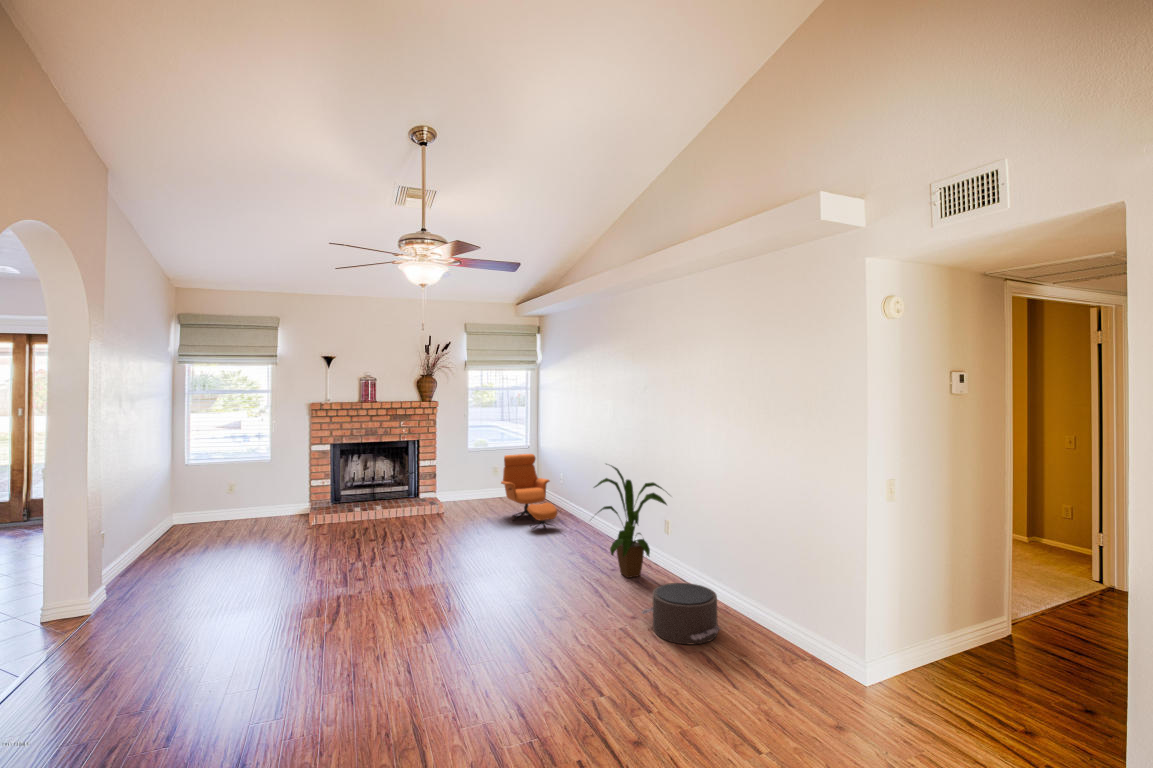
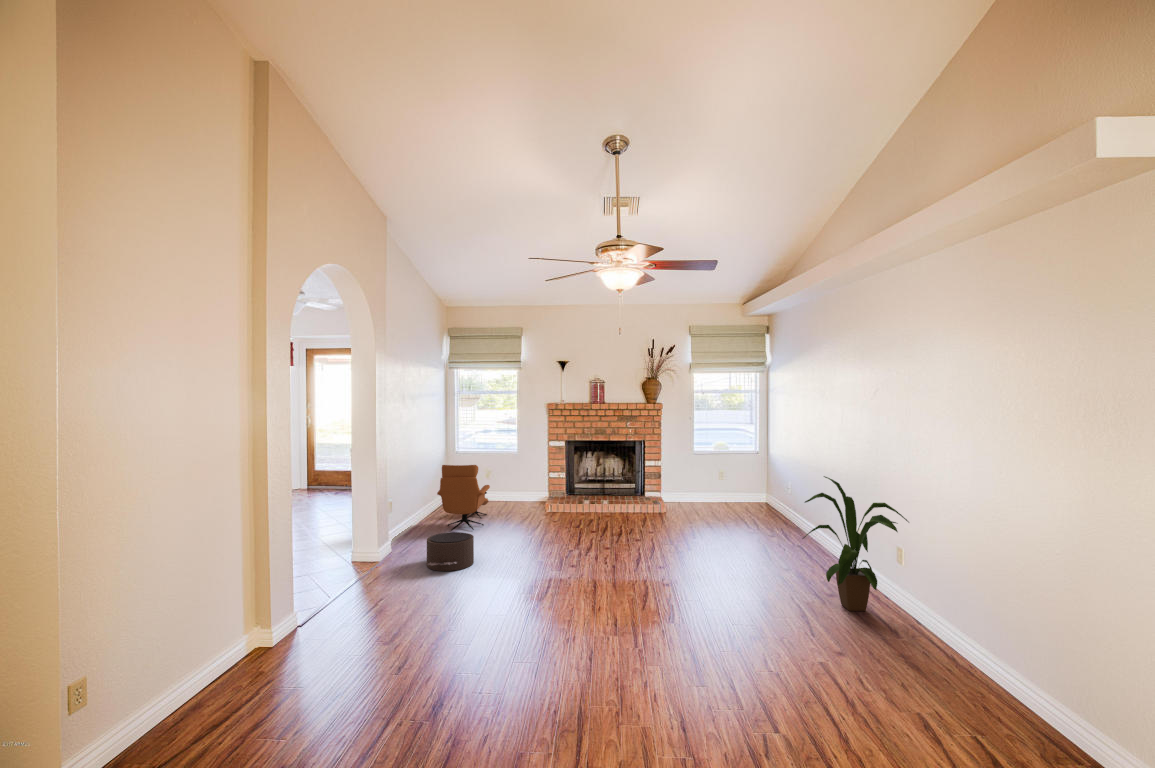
armchair: present [501,454,558,529] -> present [437,465,490,531]
pouf: present [641,583,720,644] -> present [427,532,474,571]

